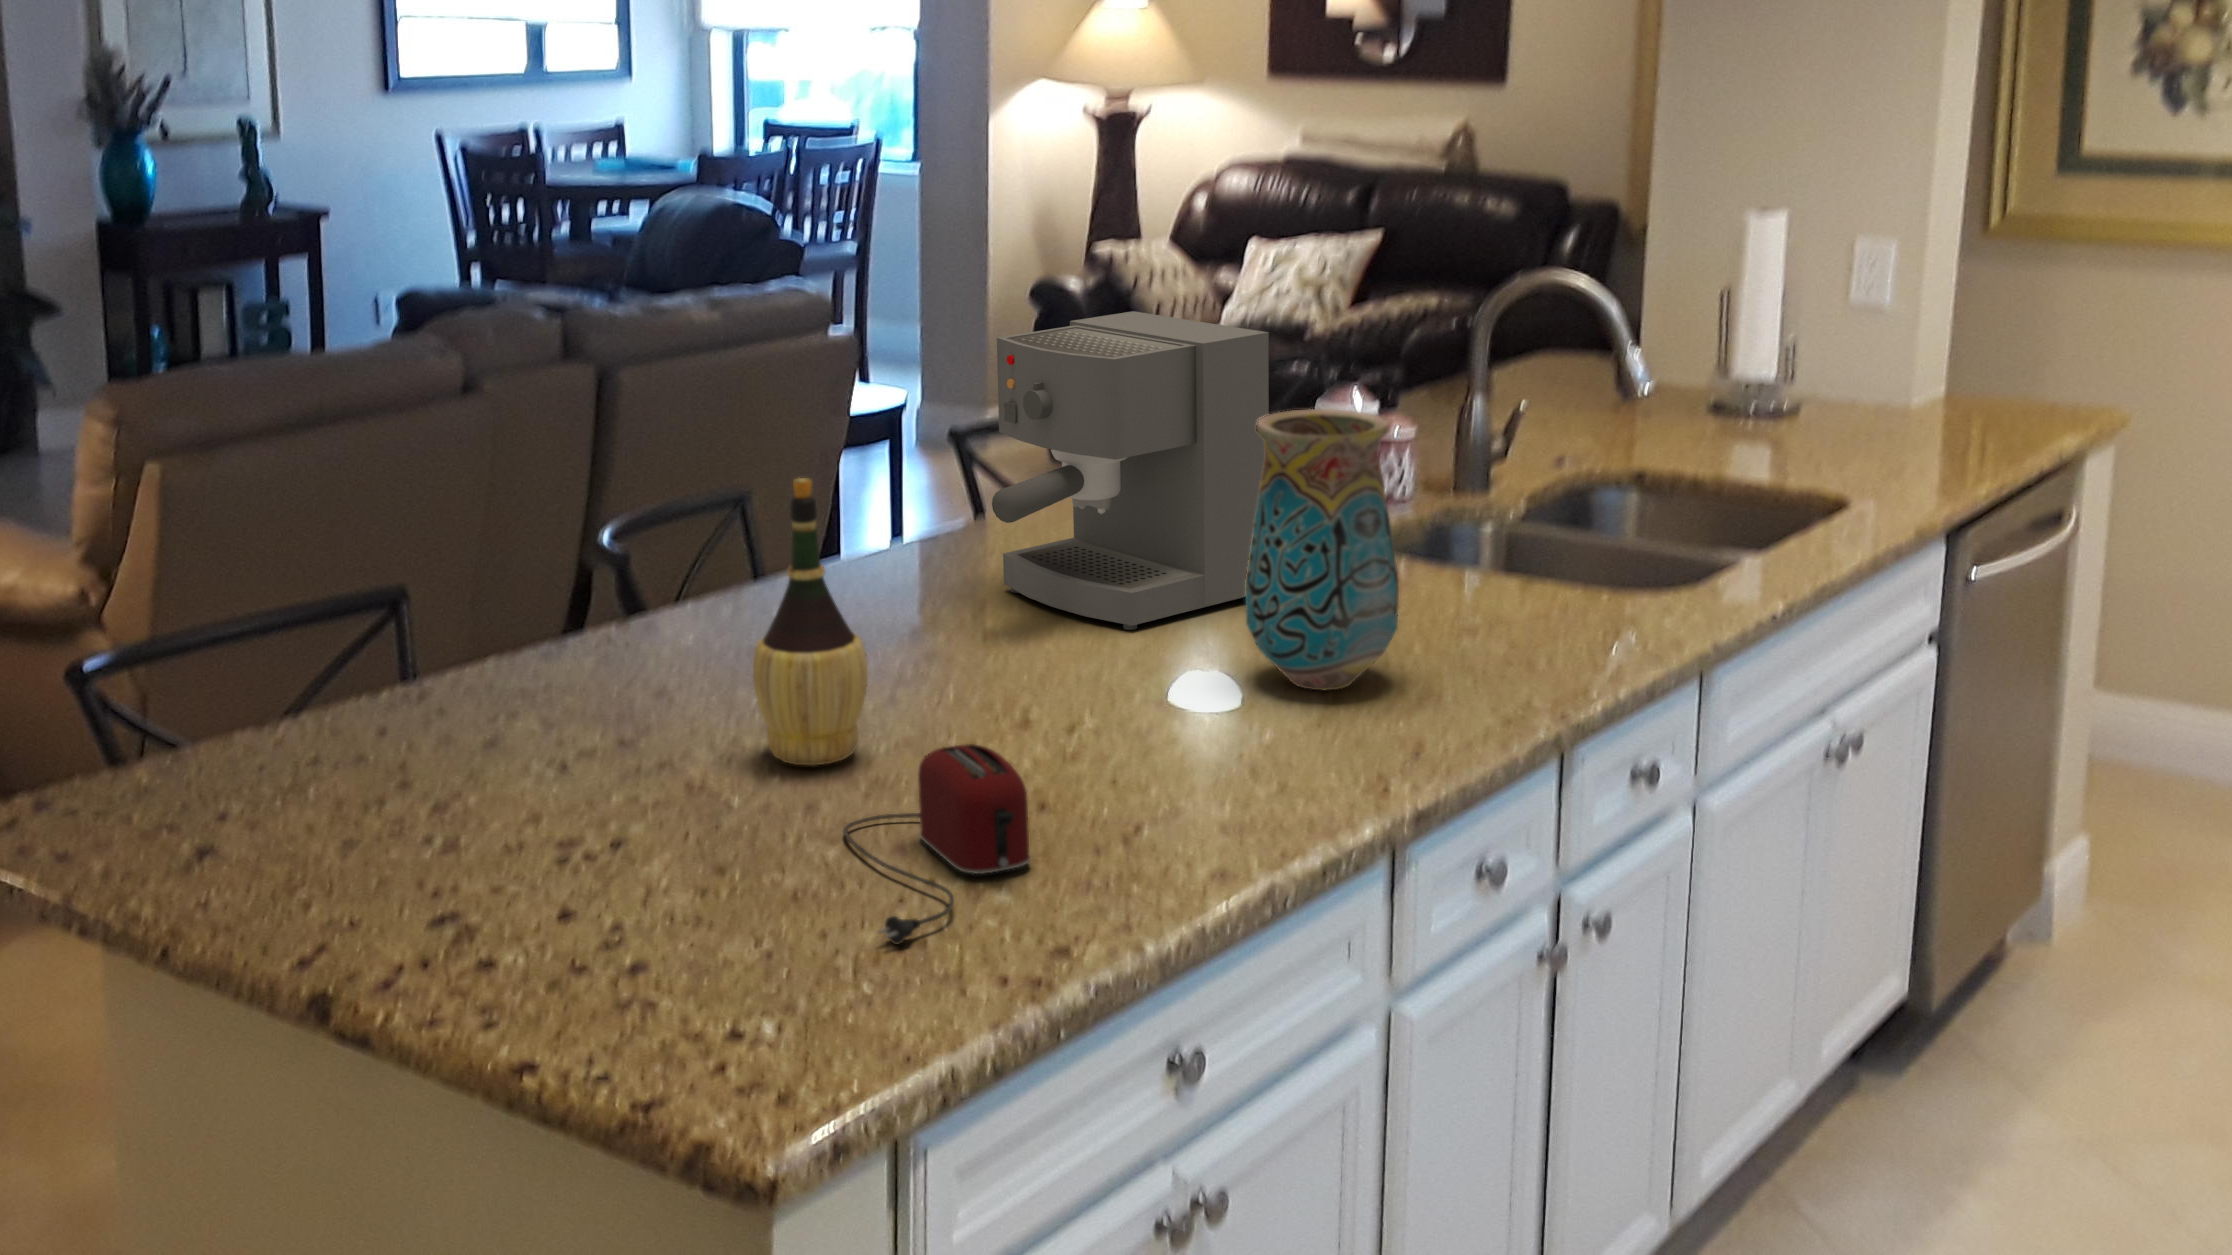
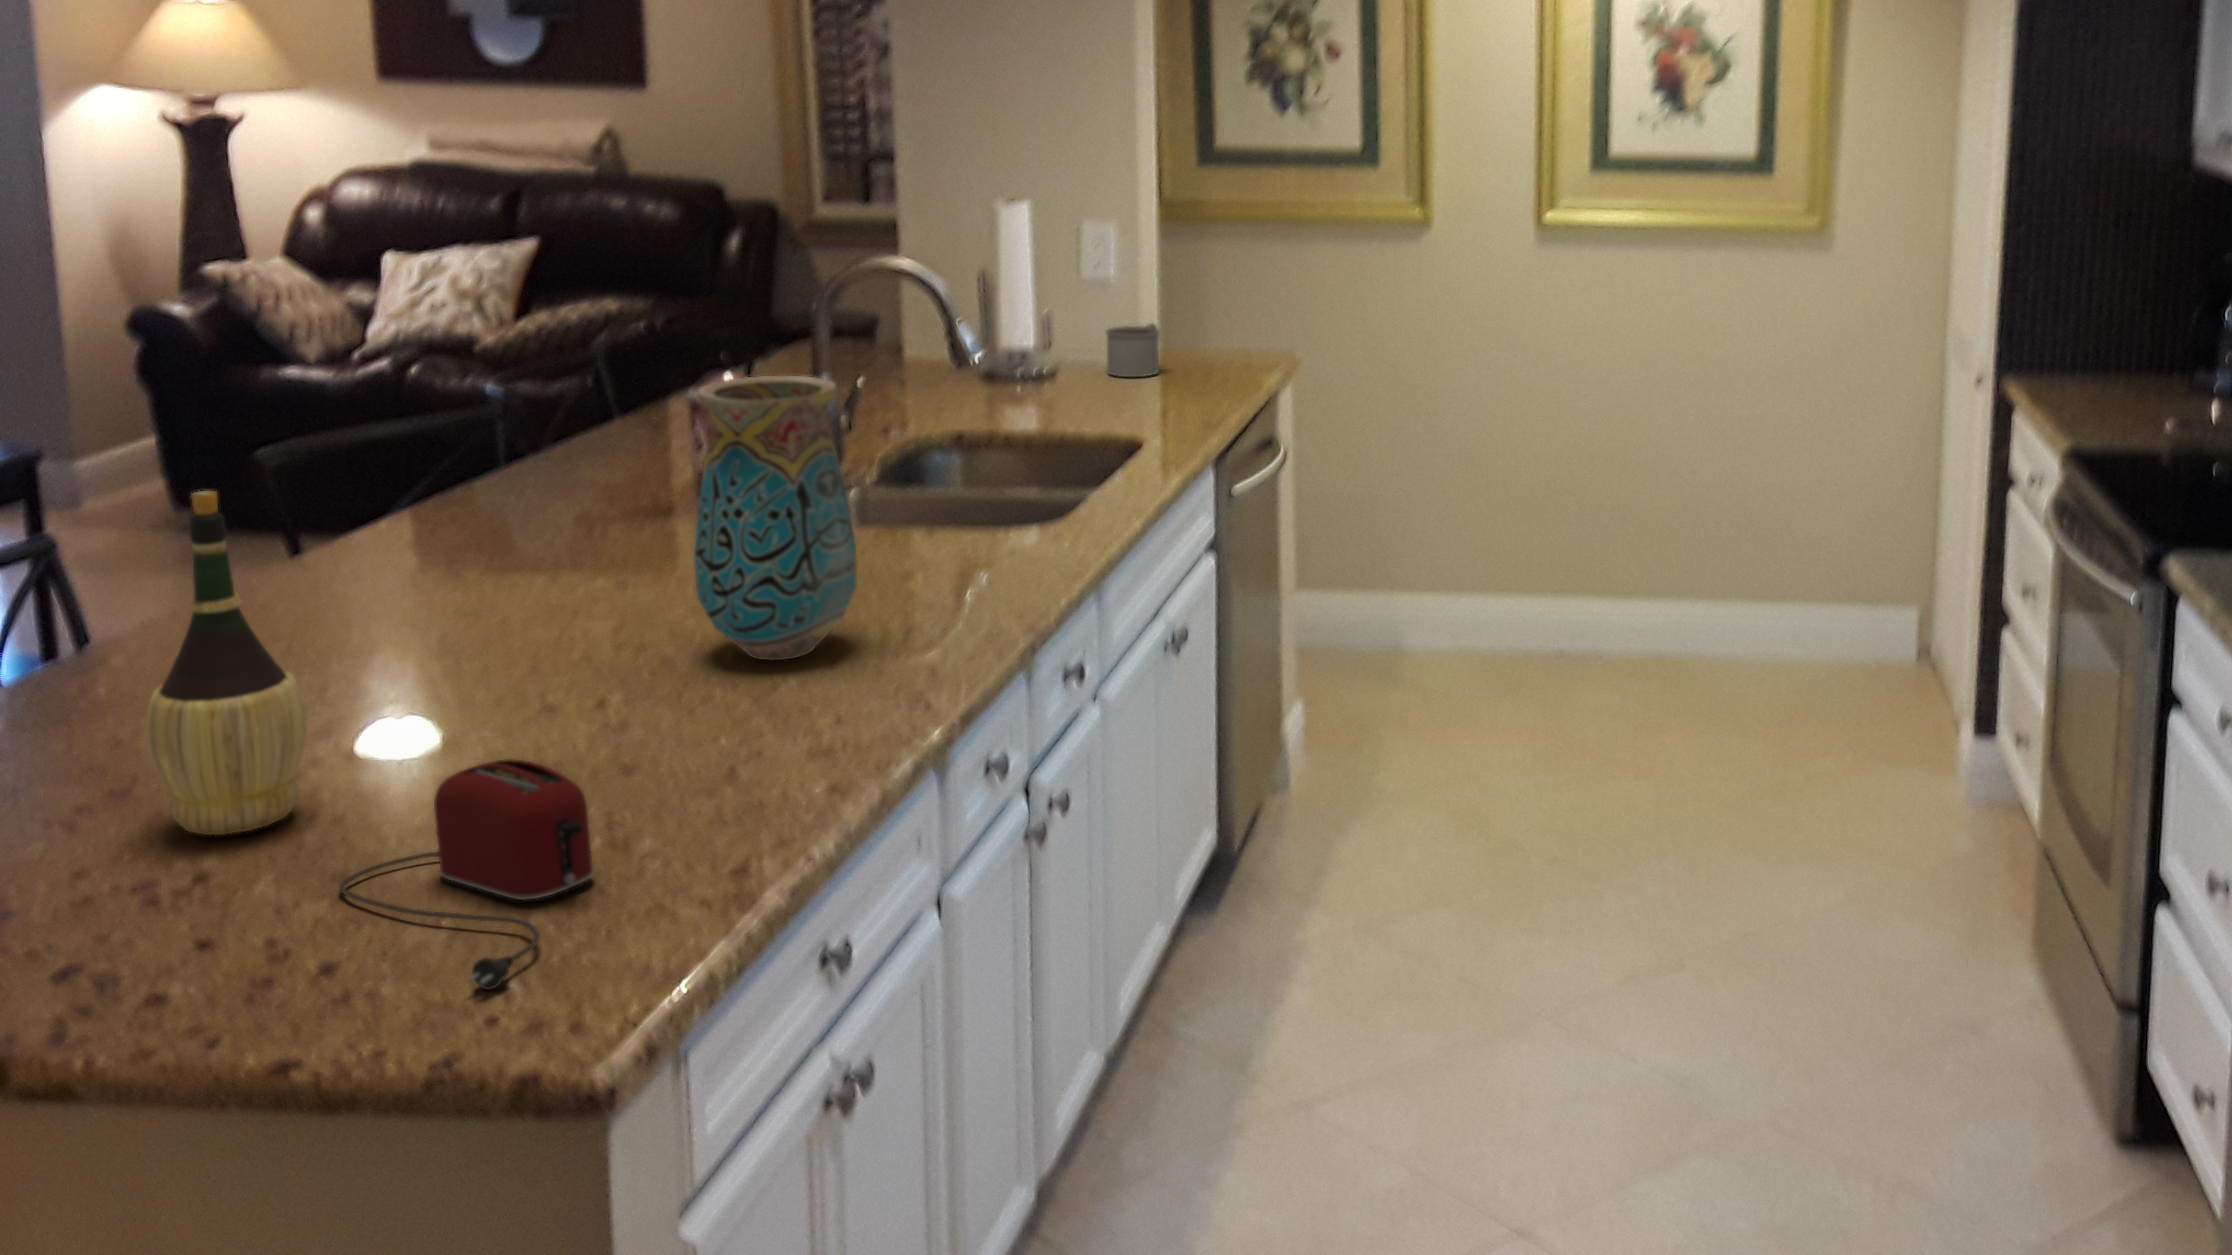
coffee maker: present [992,311,1269,630] -> none [335,297,671,634]
mug: none [1863,363,1933,424] -> present [1106,324,1159,377]

